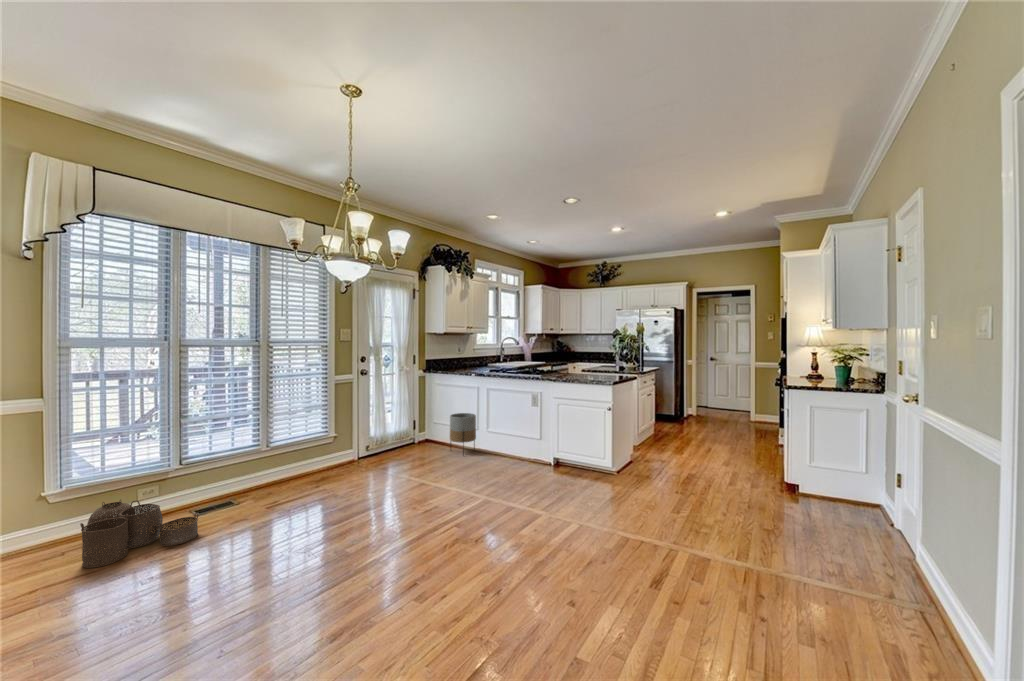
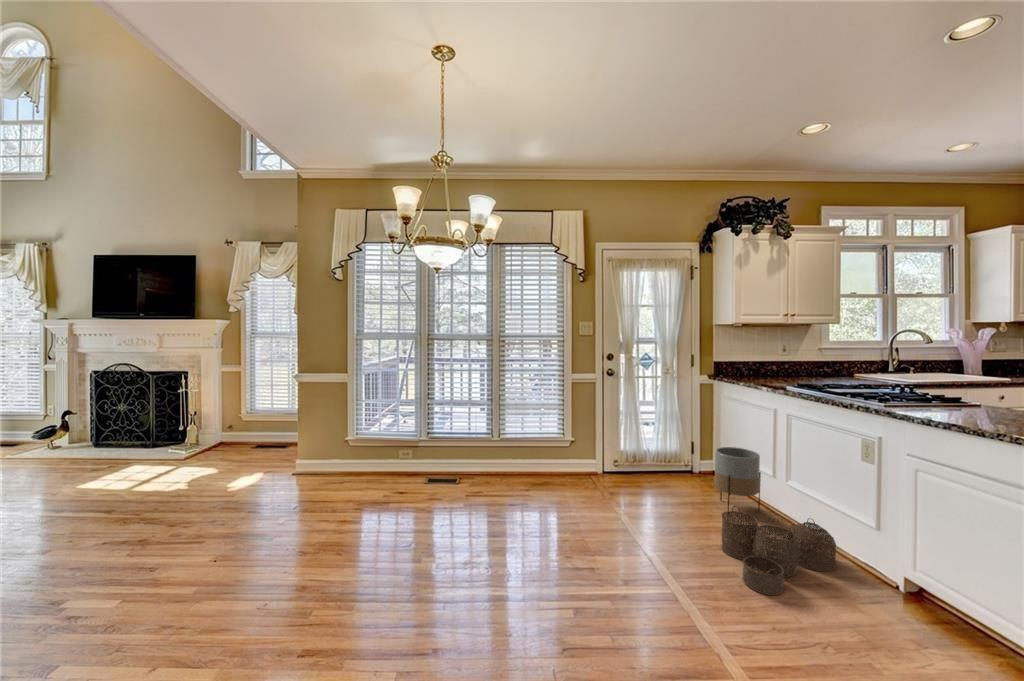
woven basket: present [80,500,198,568] -> present [721,506,836,595]

